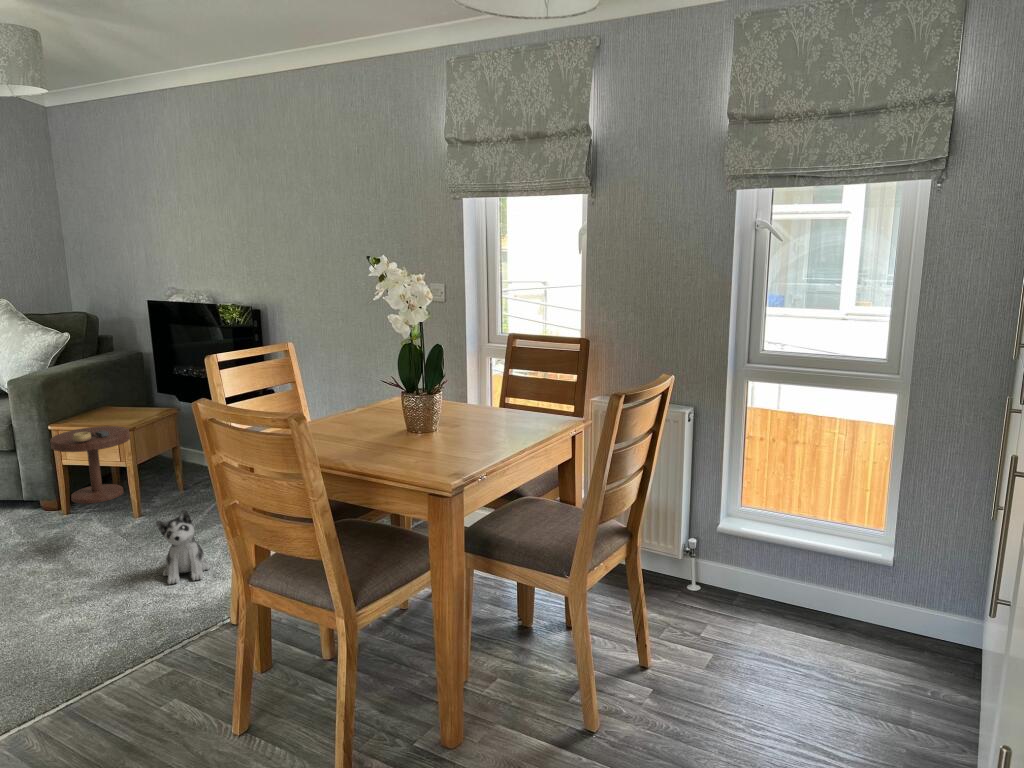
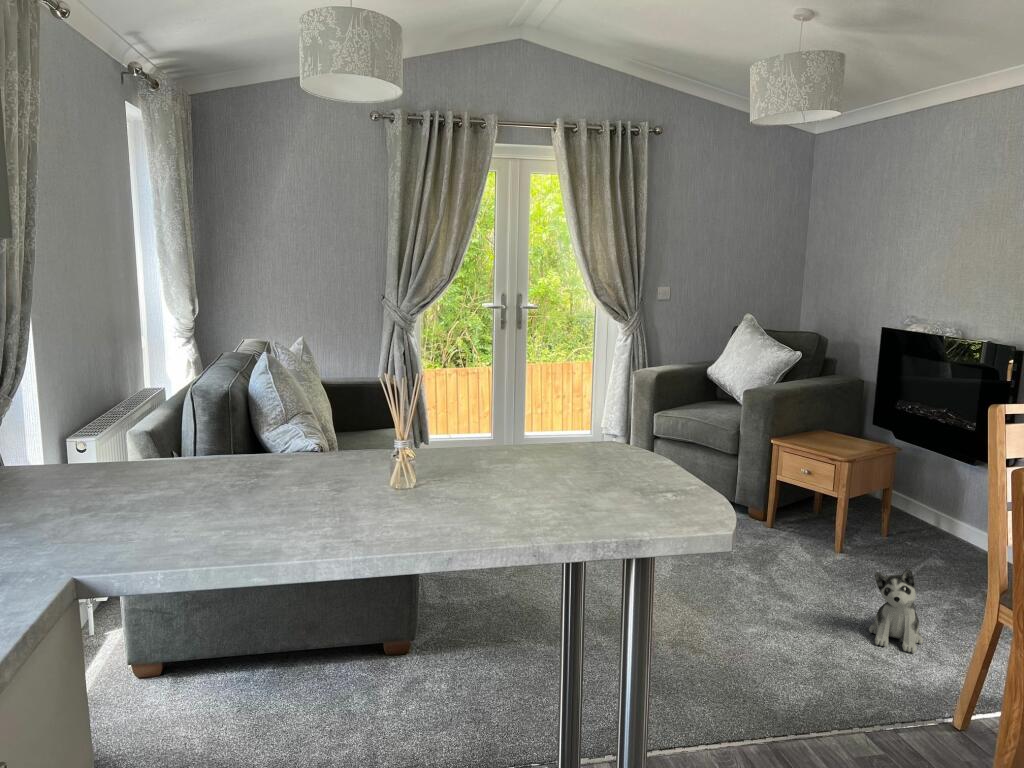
side table: present [50,426,130,504] -> none [781,452,858,583]

